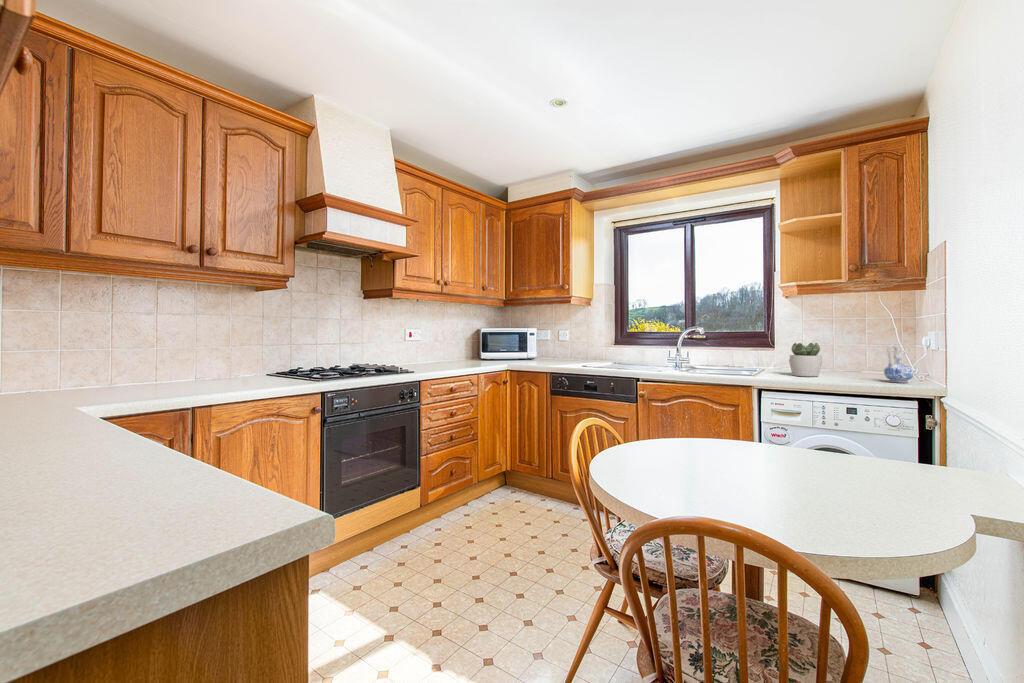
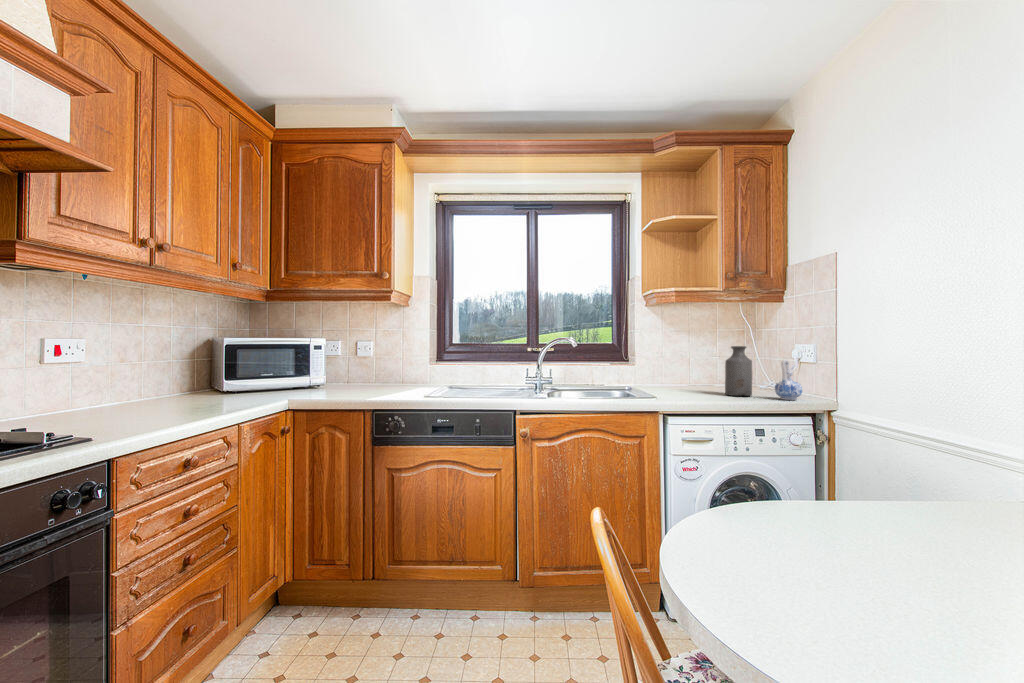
bottle: none [843,332,872,378] -> present [725,346,752,396]
succulent plant: present [789,343,822,377] -> none [676,358,712,397]

